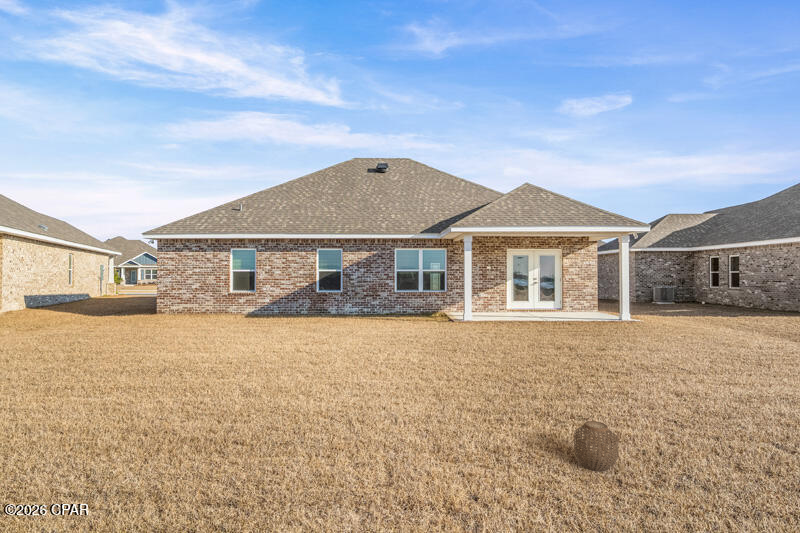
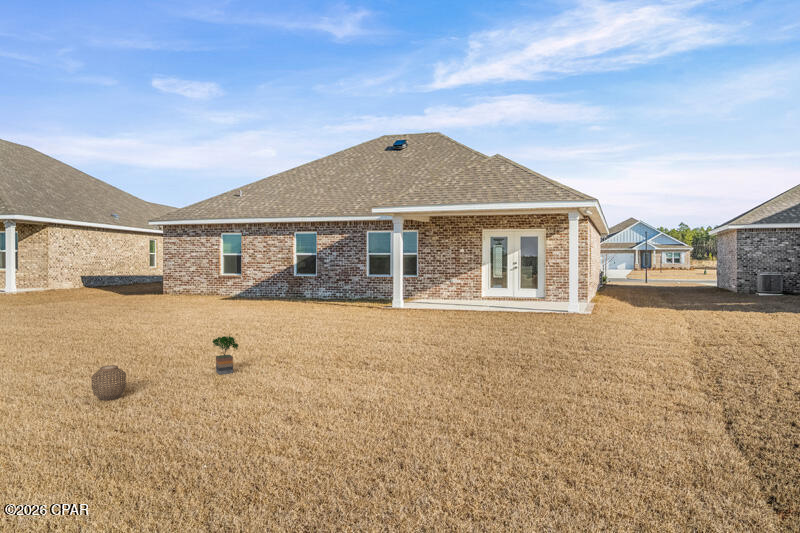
potted tree: none [561,366,596,414] -> present [212,336,238,375]

